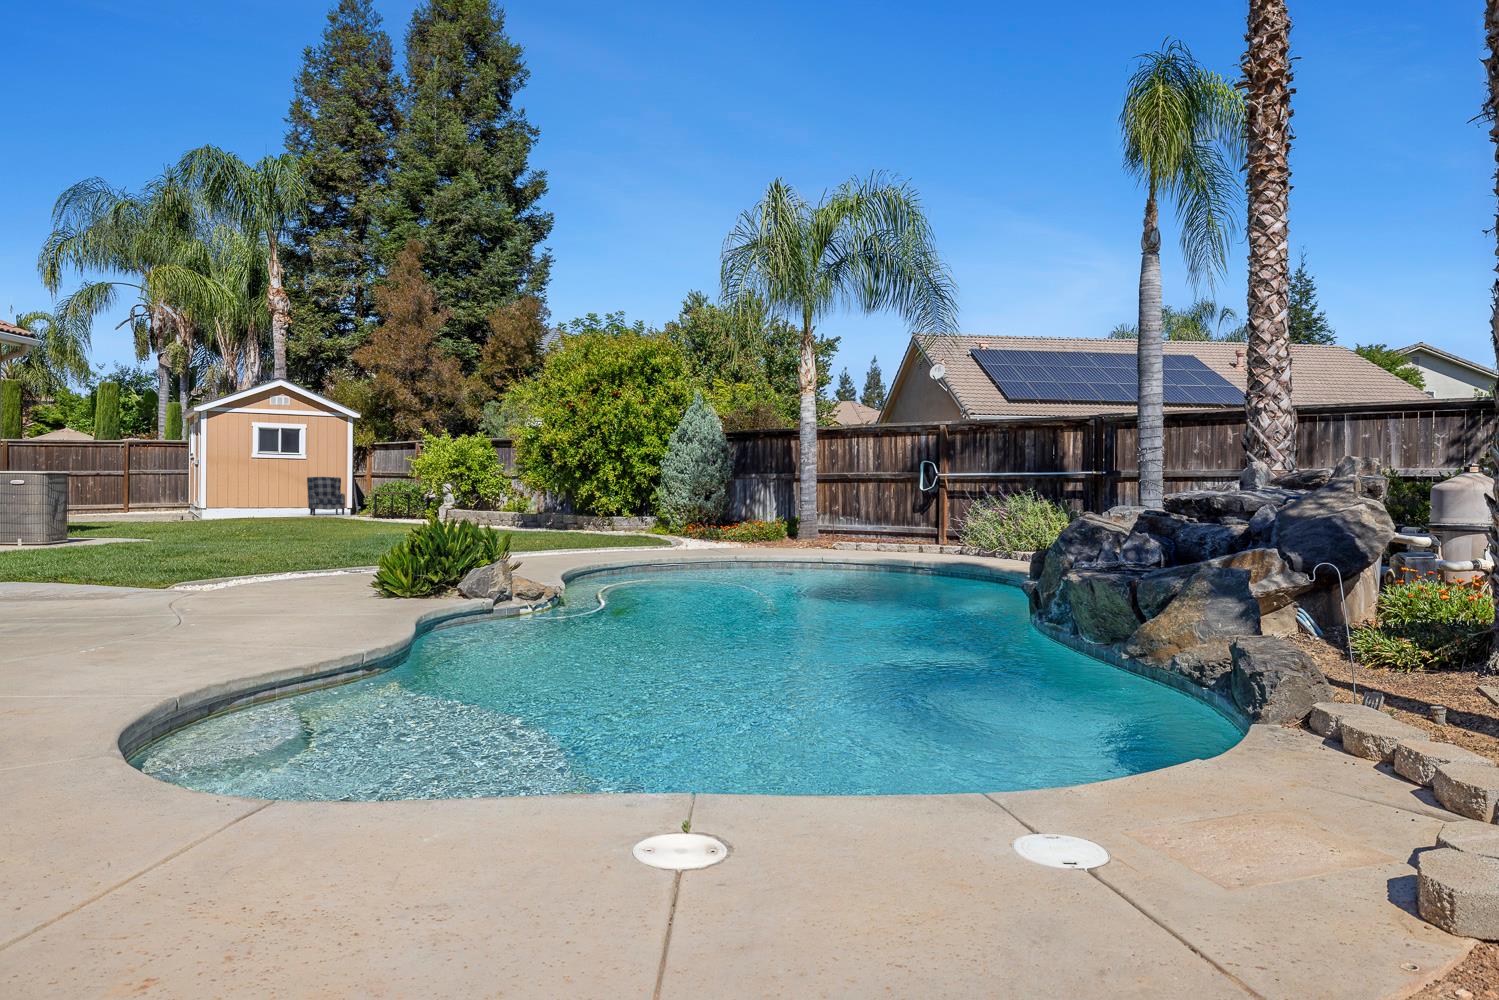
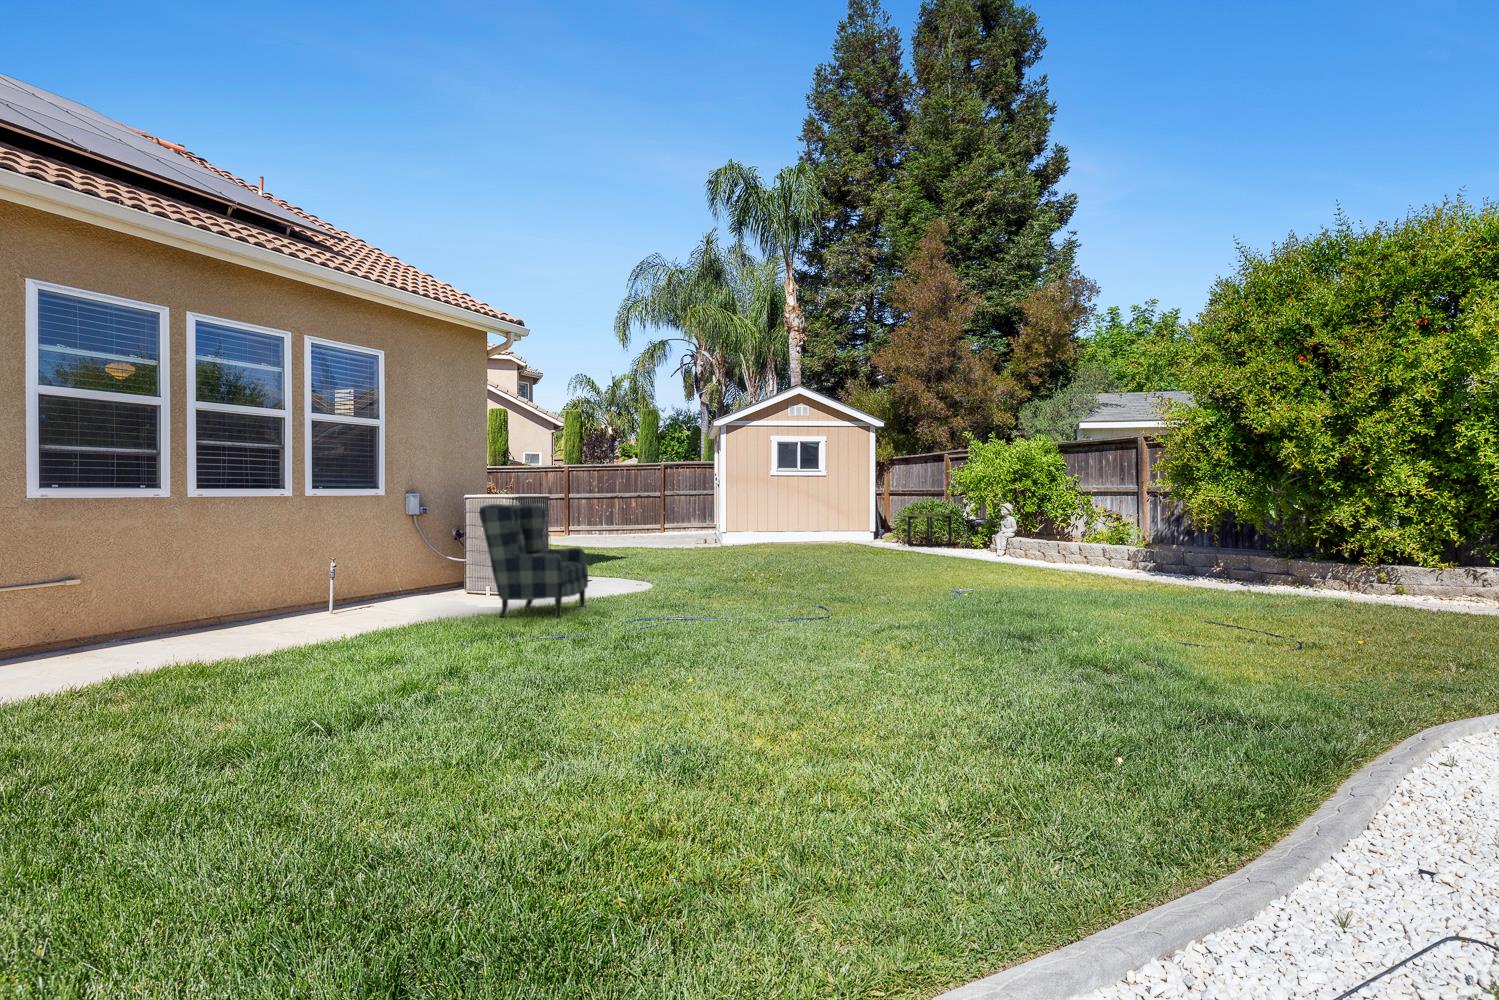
chair: present [307,477,345,515] -> present [479,504,588,618]

